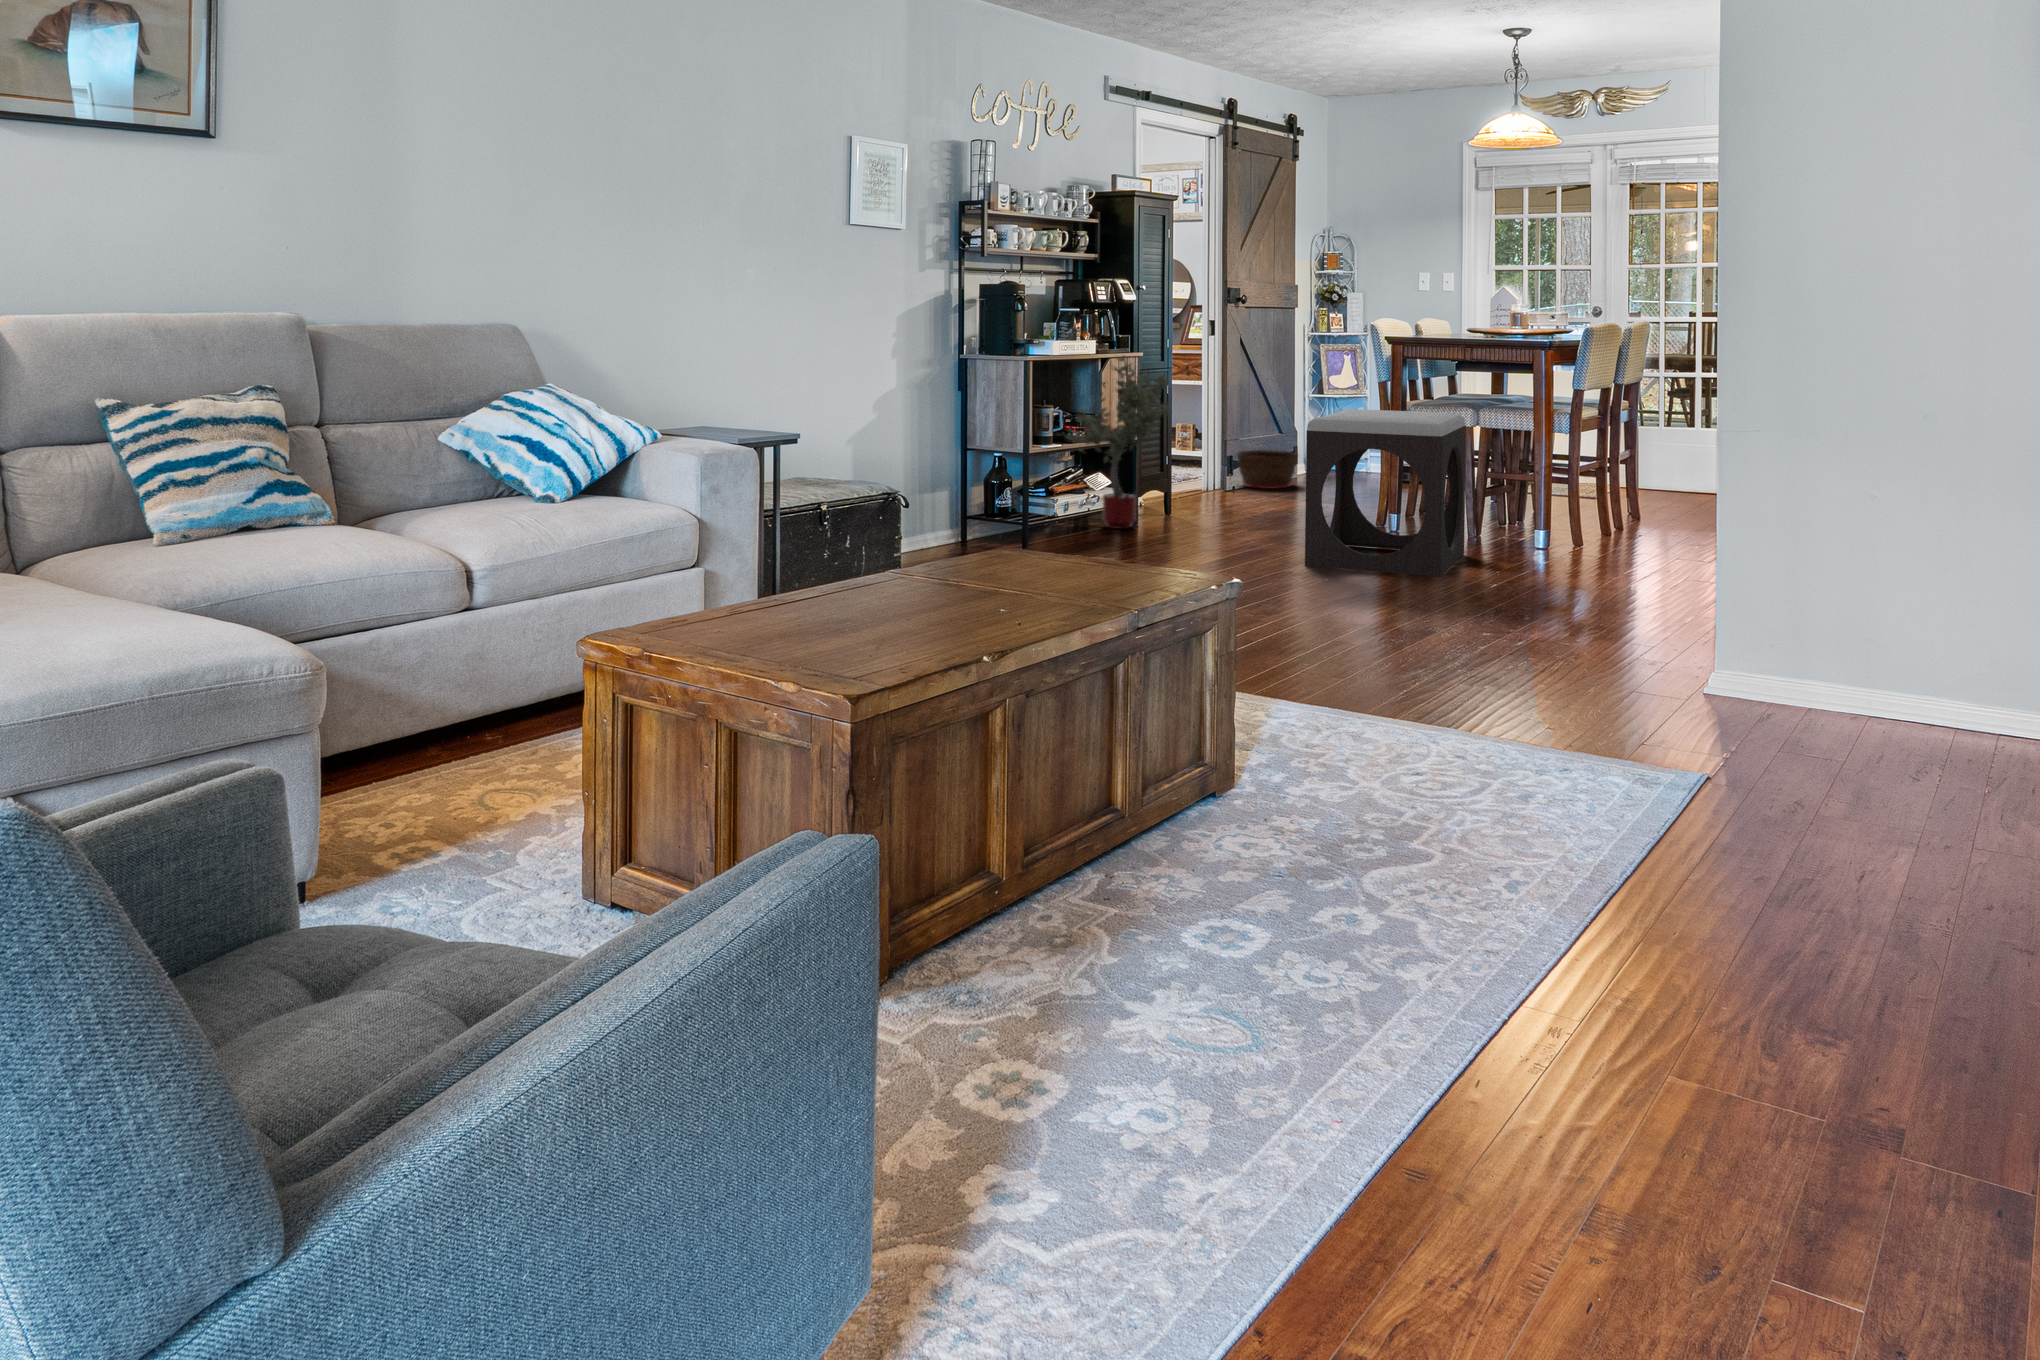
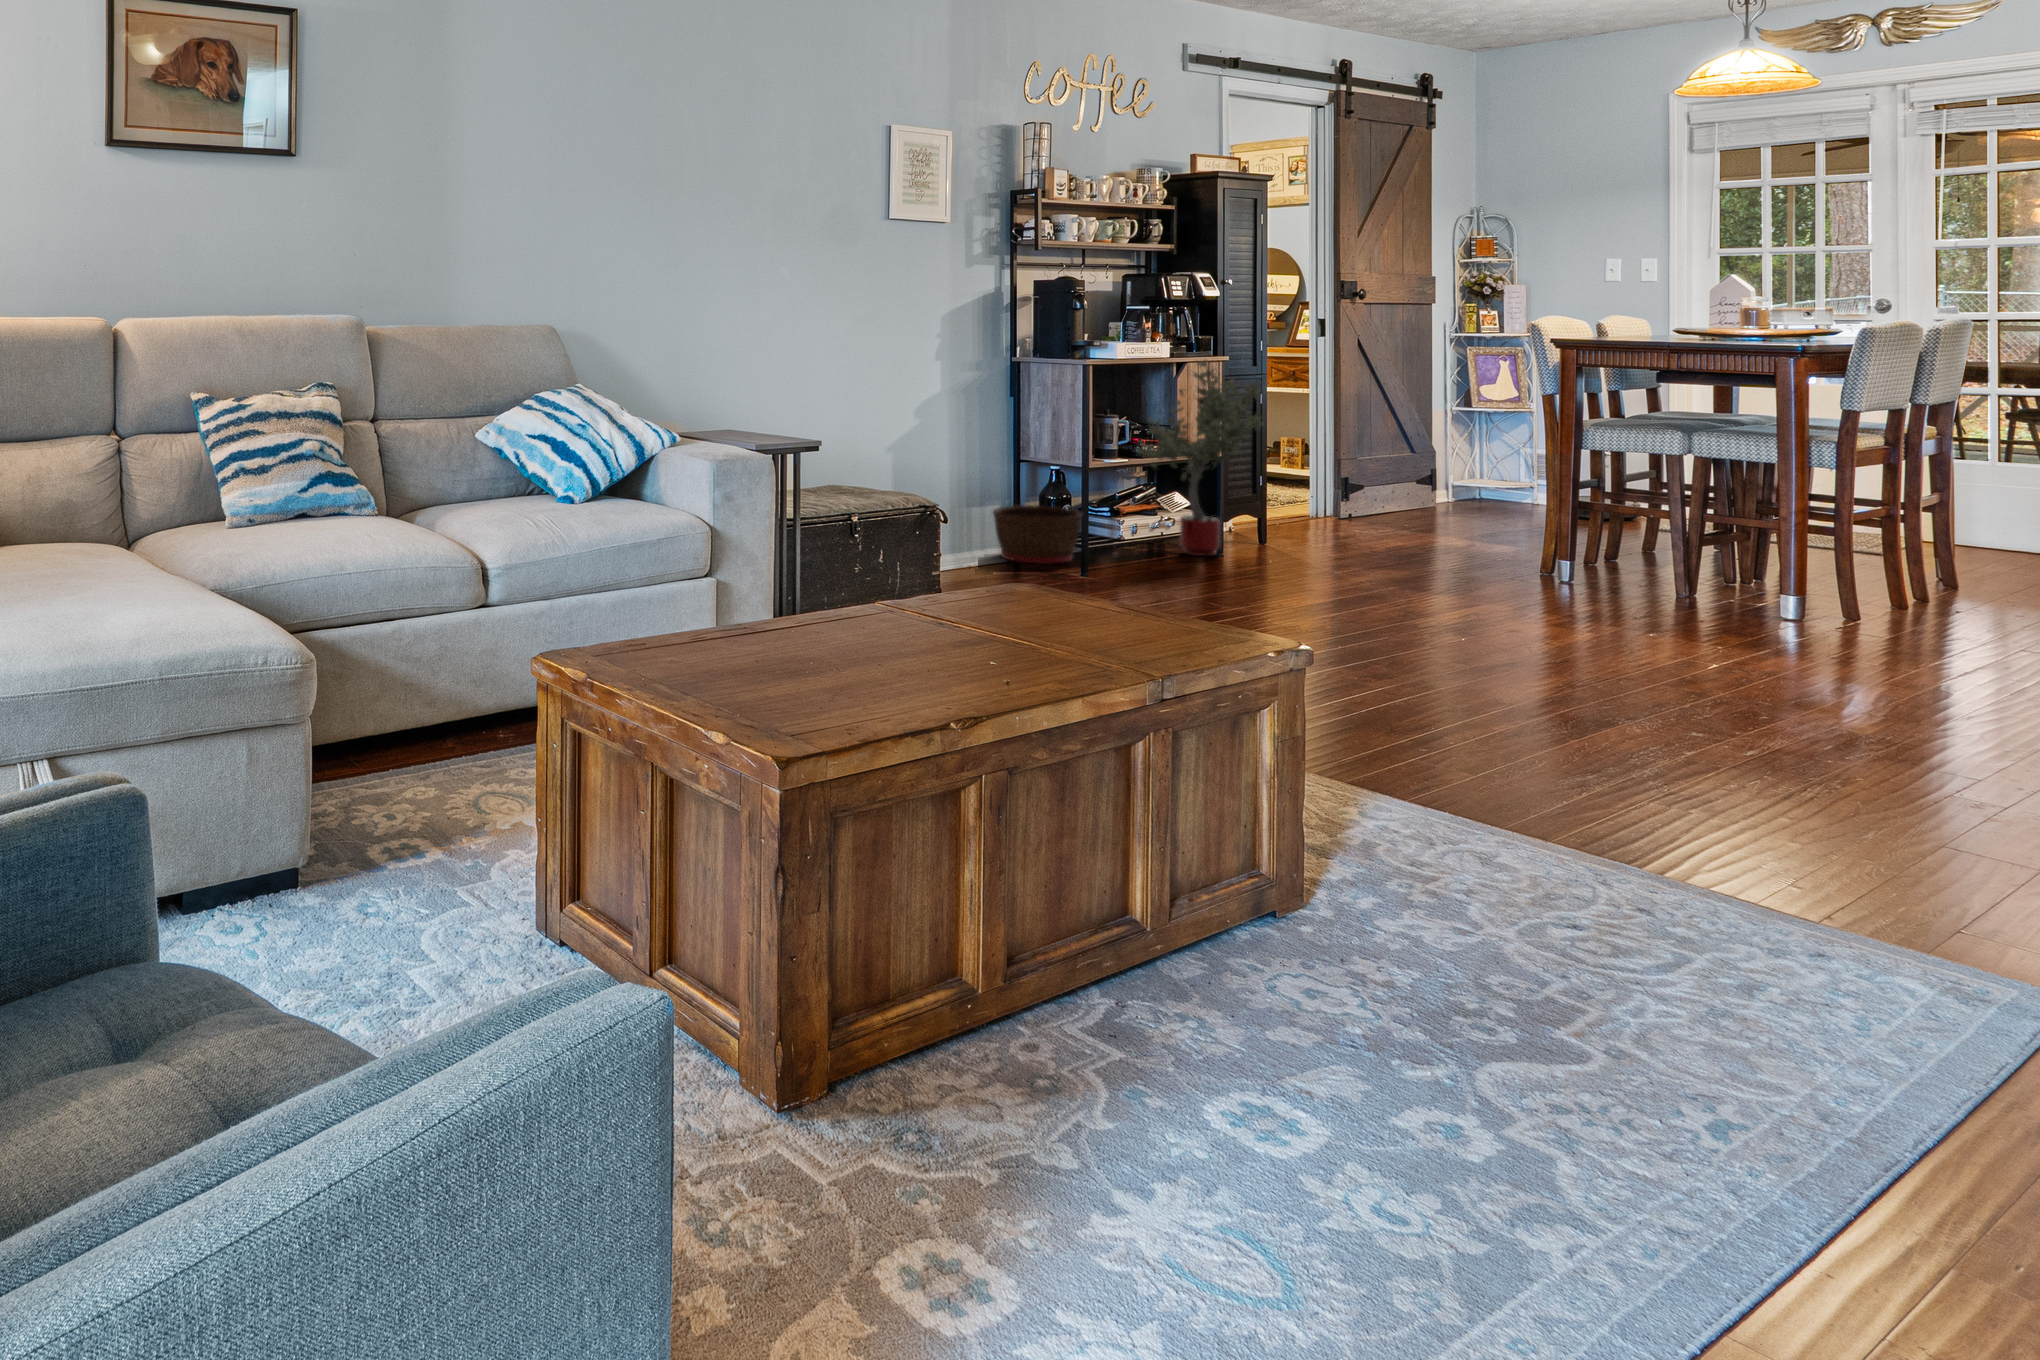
footstool: present [1305,409,1466,577] -> none [1434,429,1669,644]
basket: present [1237,450,1297,489] -> present [993,505,1082,564]

